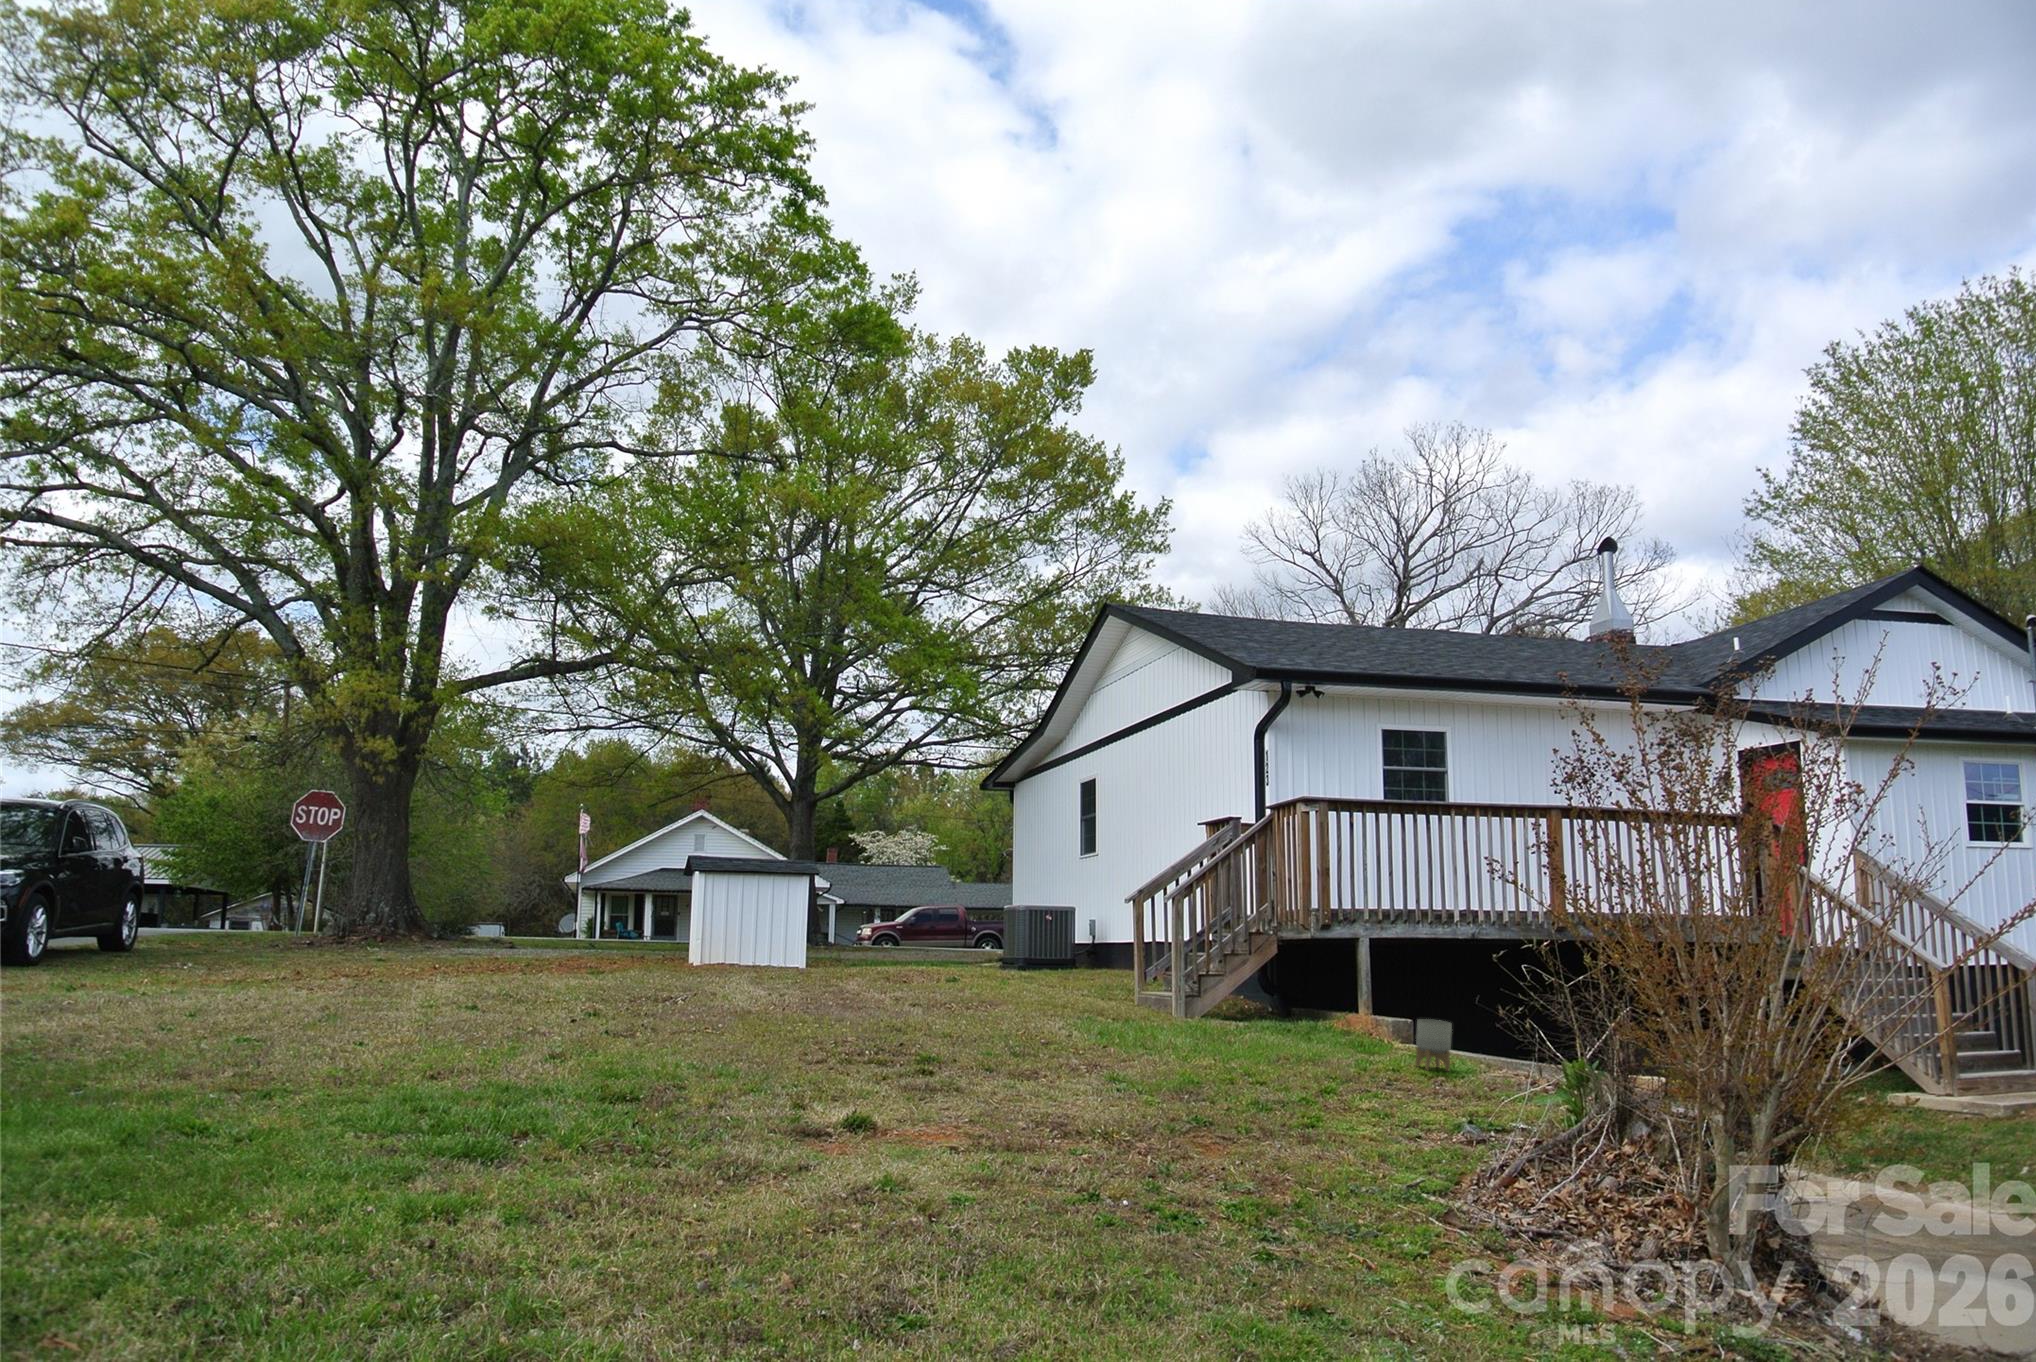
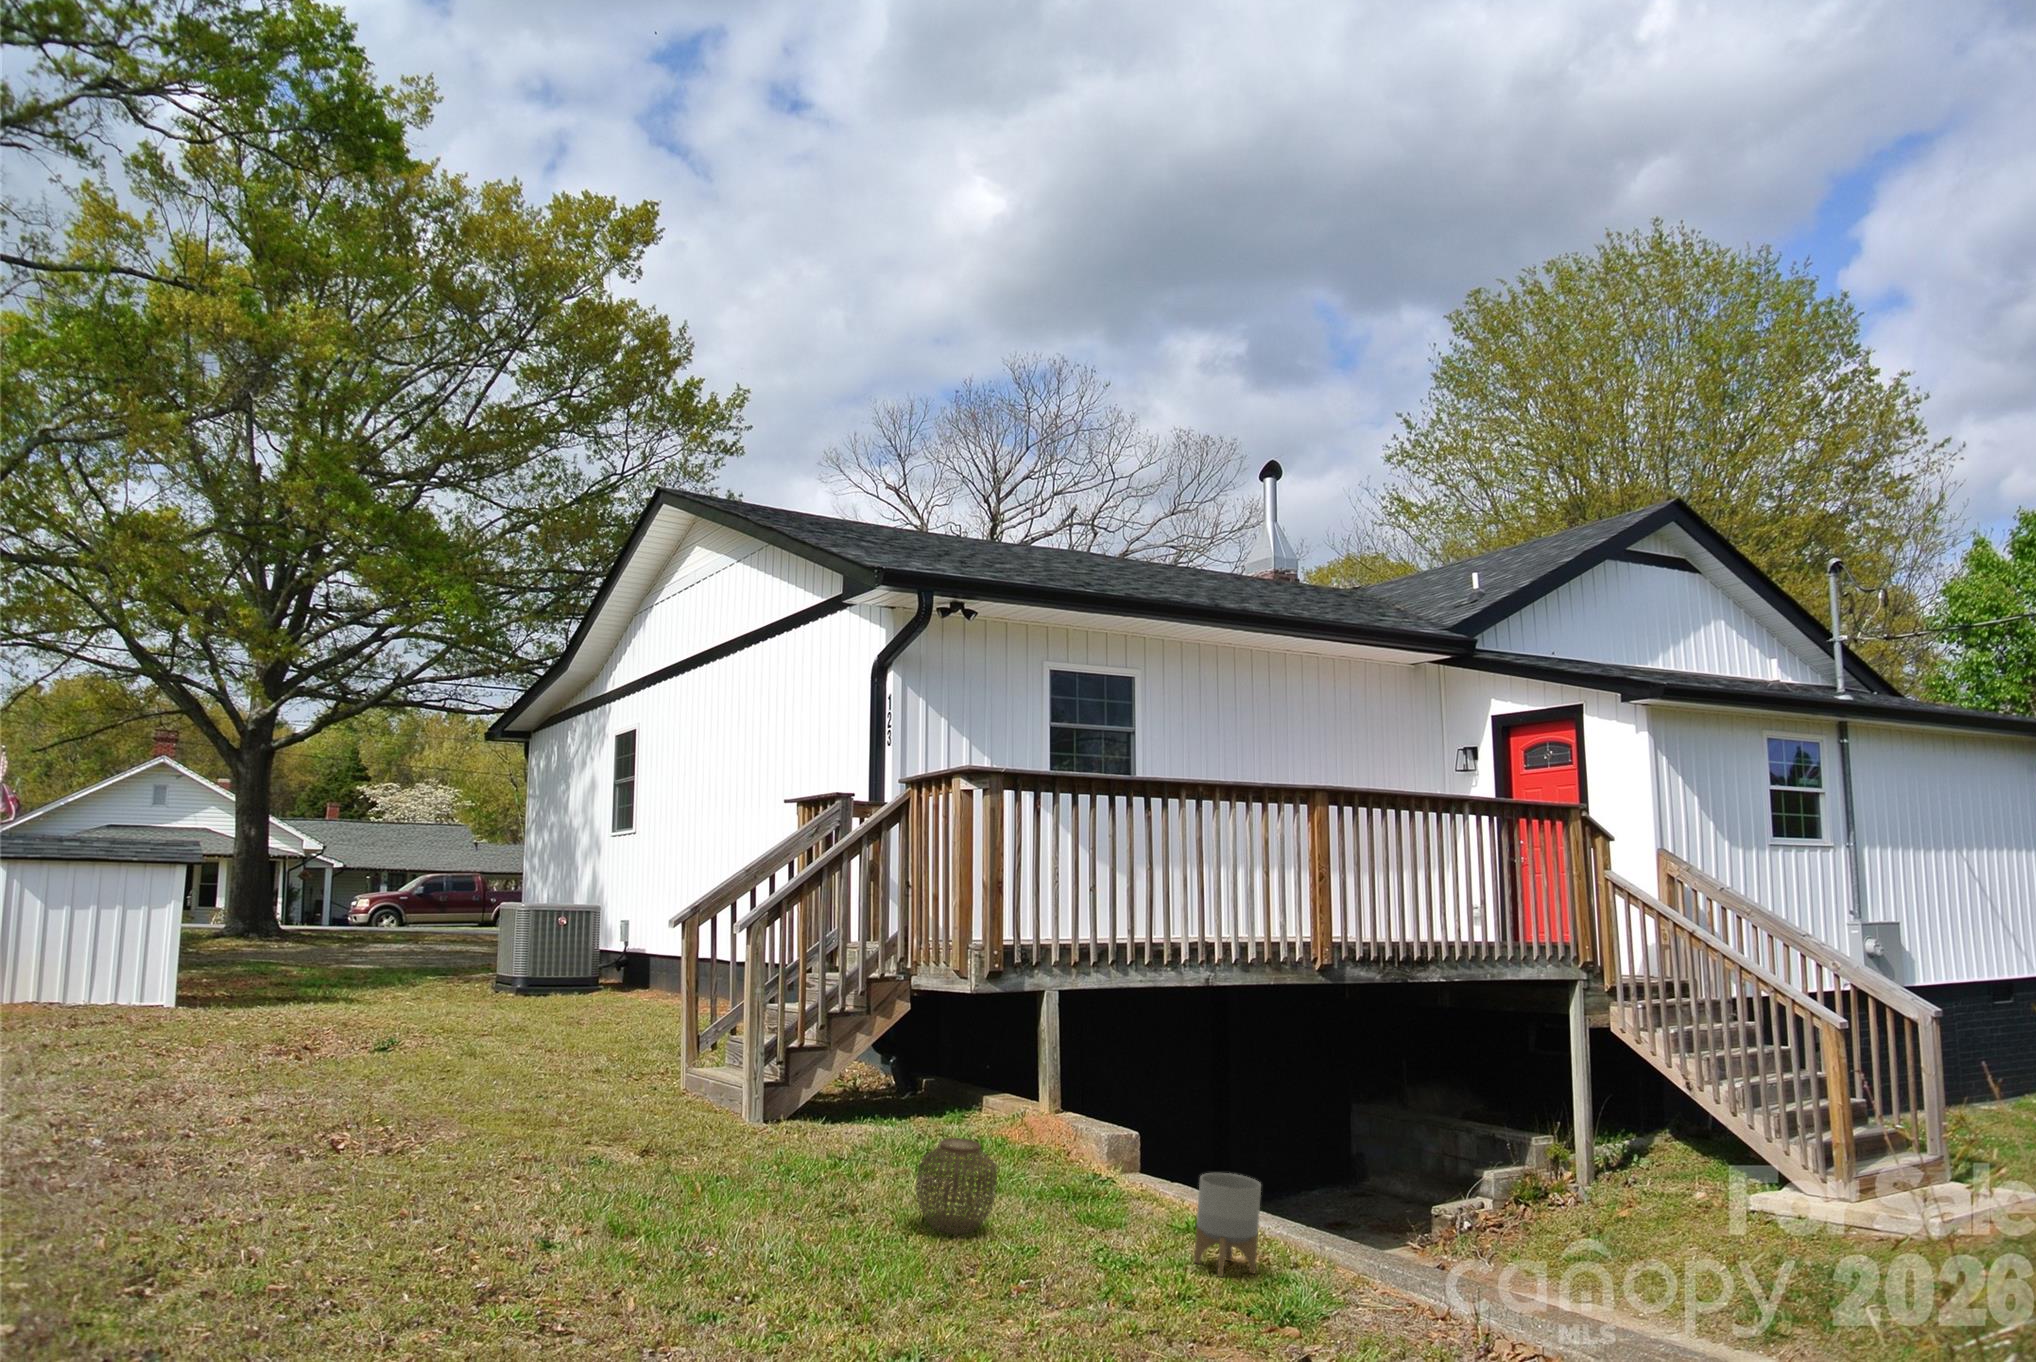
woven basket: none [1264,1000,1308,1049] -> present [917,1138,997,1234]

